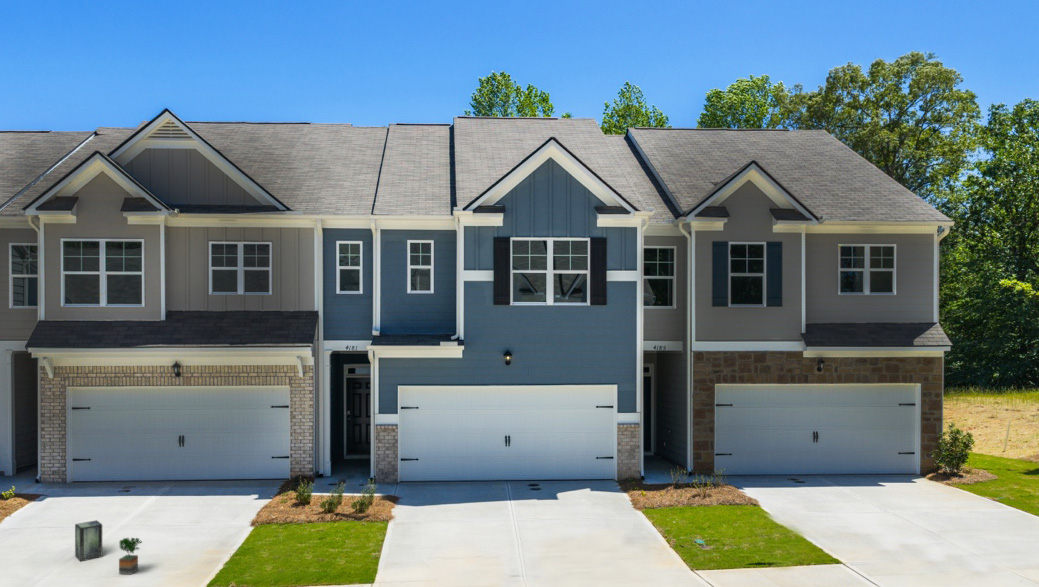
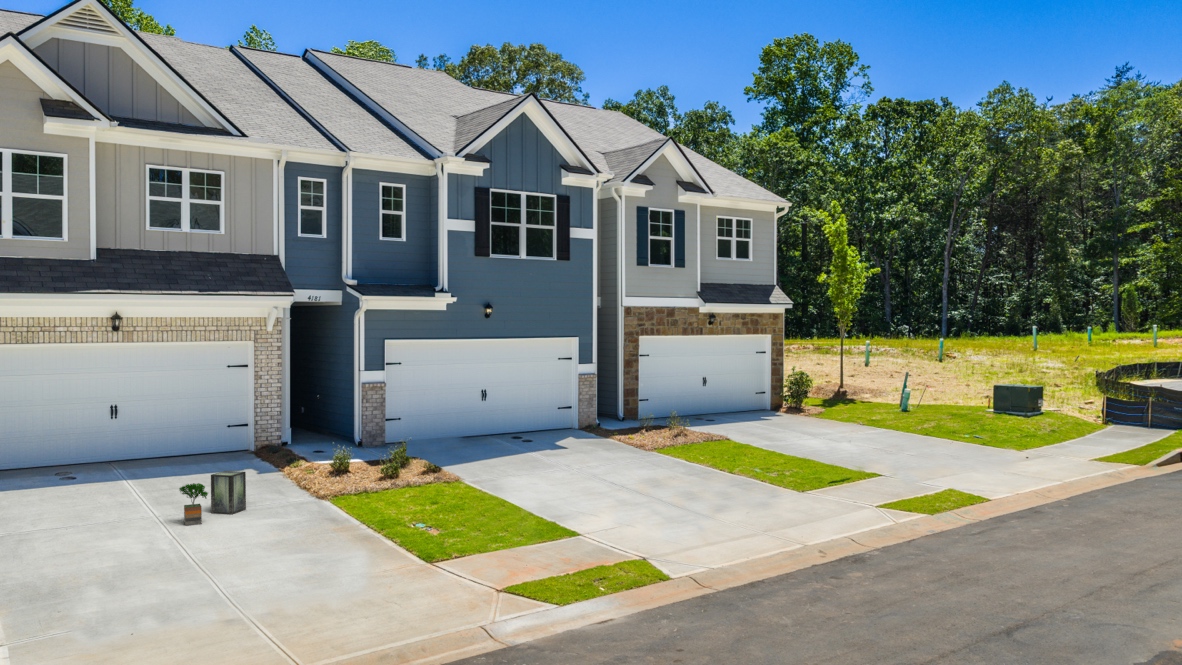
potted tree: present [119,538,142,575] -> present [179,483,208,526]

